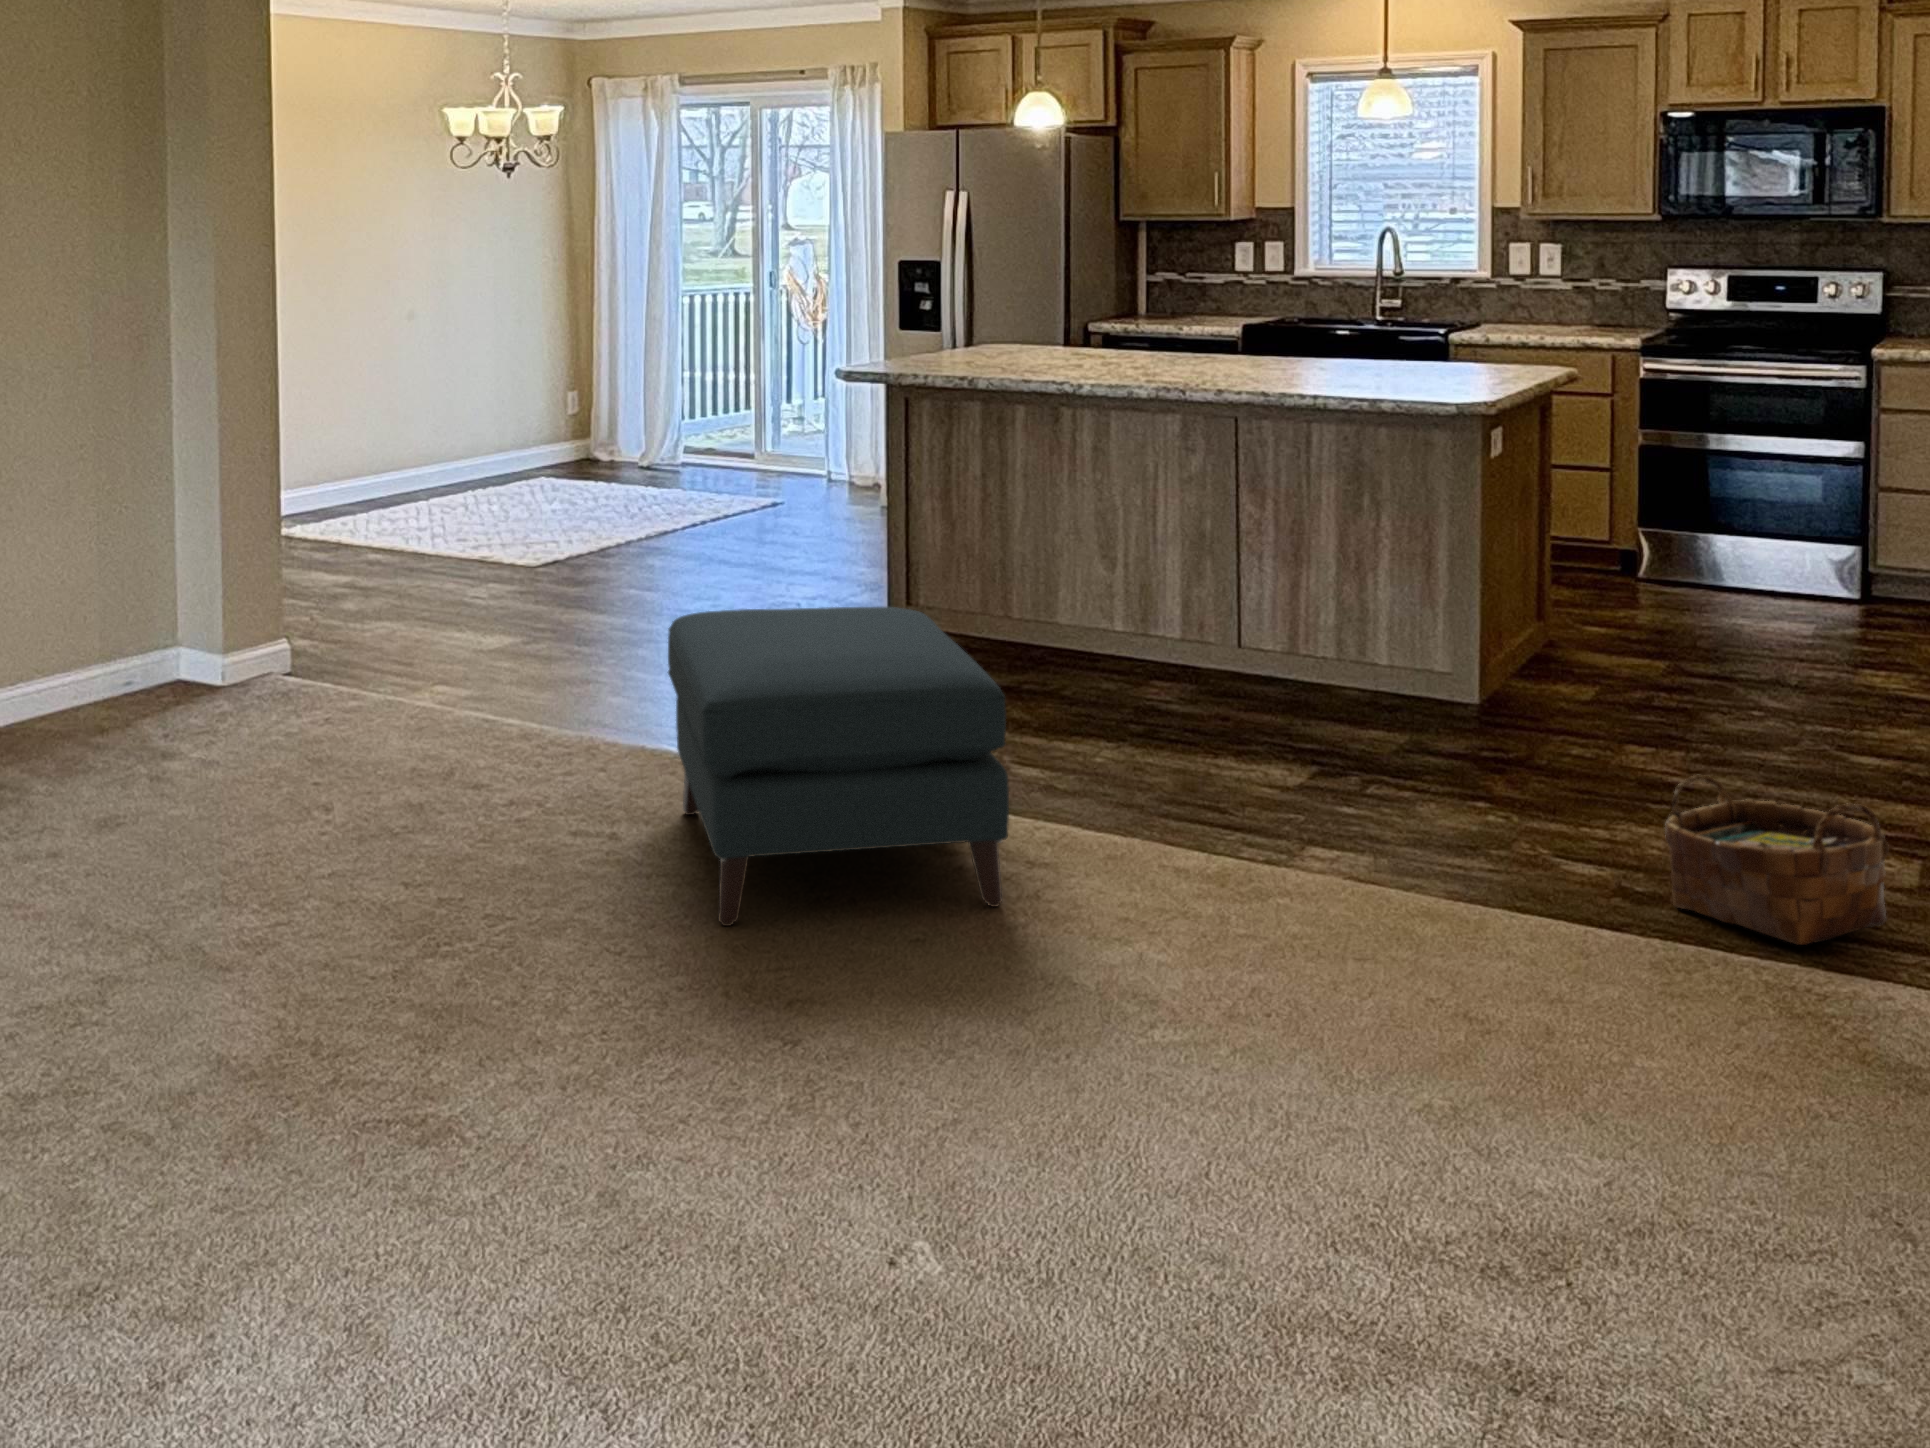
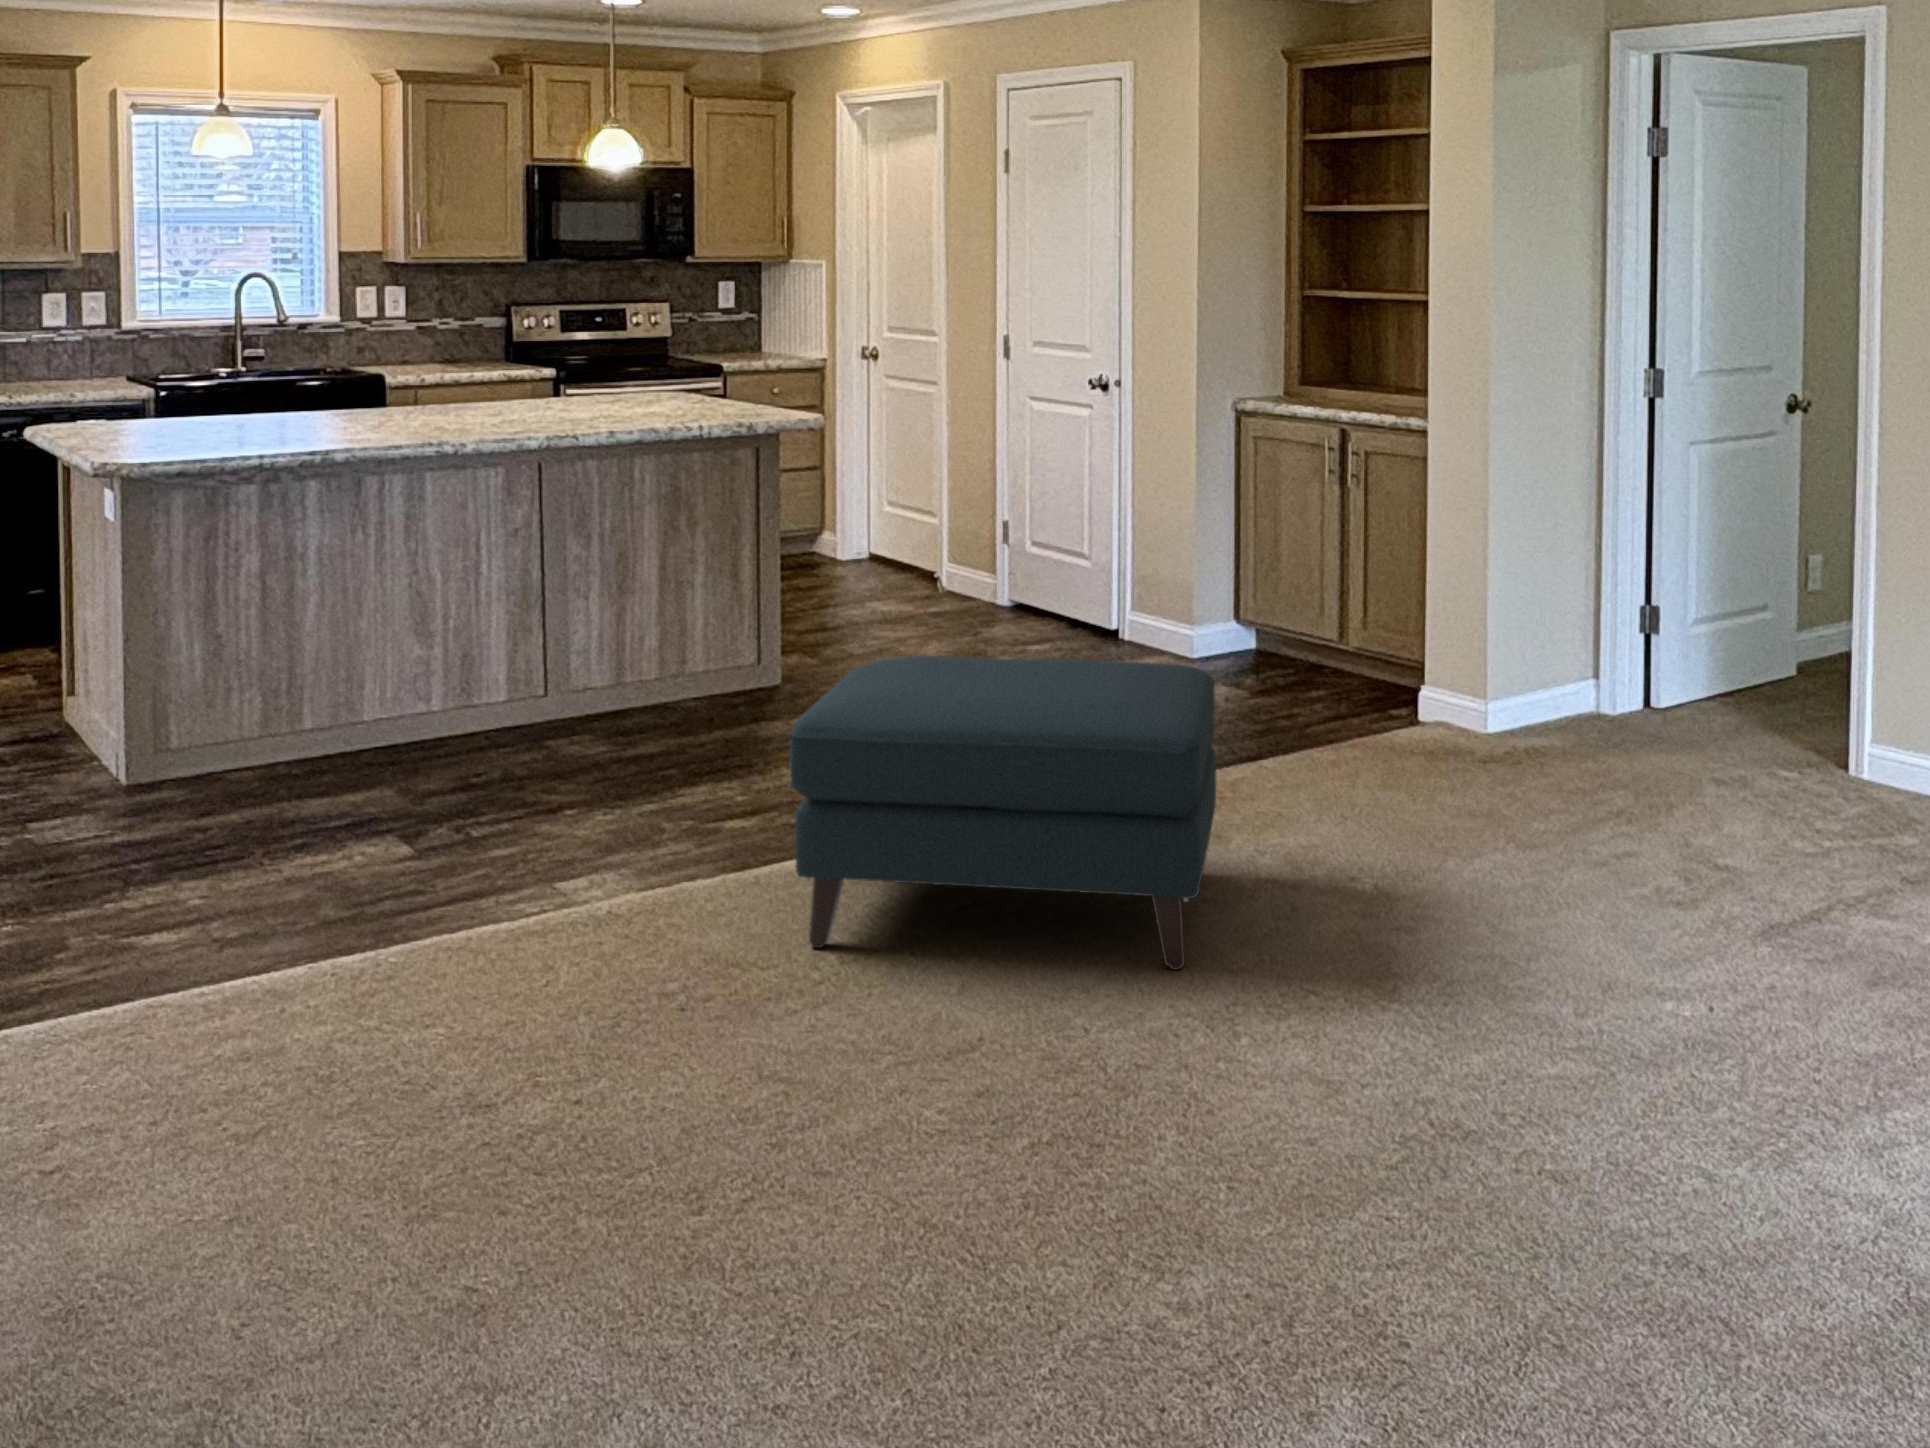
woven basket: present [1665,775,1889,945] -> none [1279,620,1415,725]

